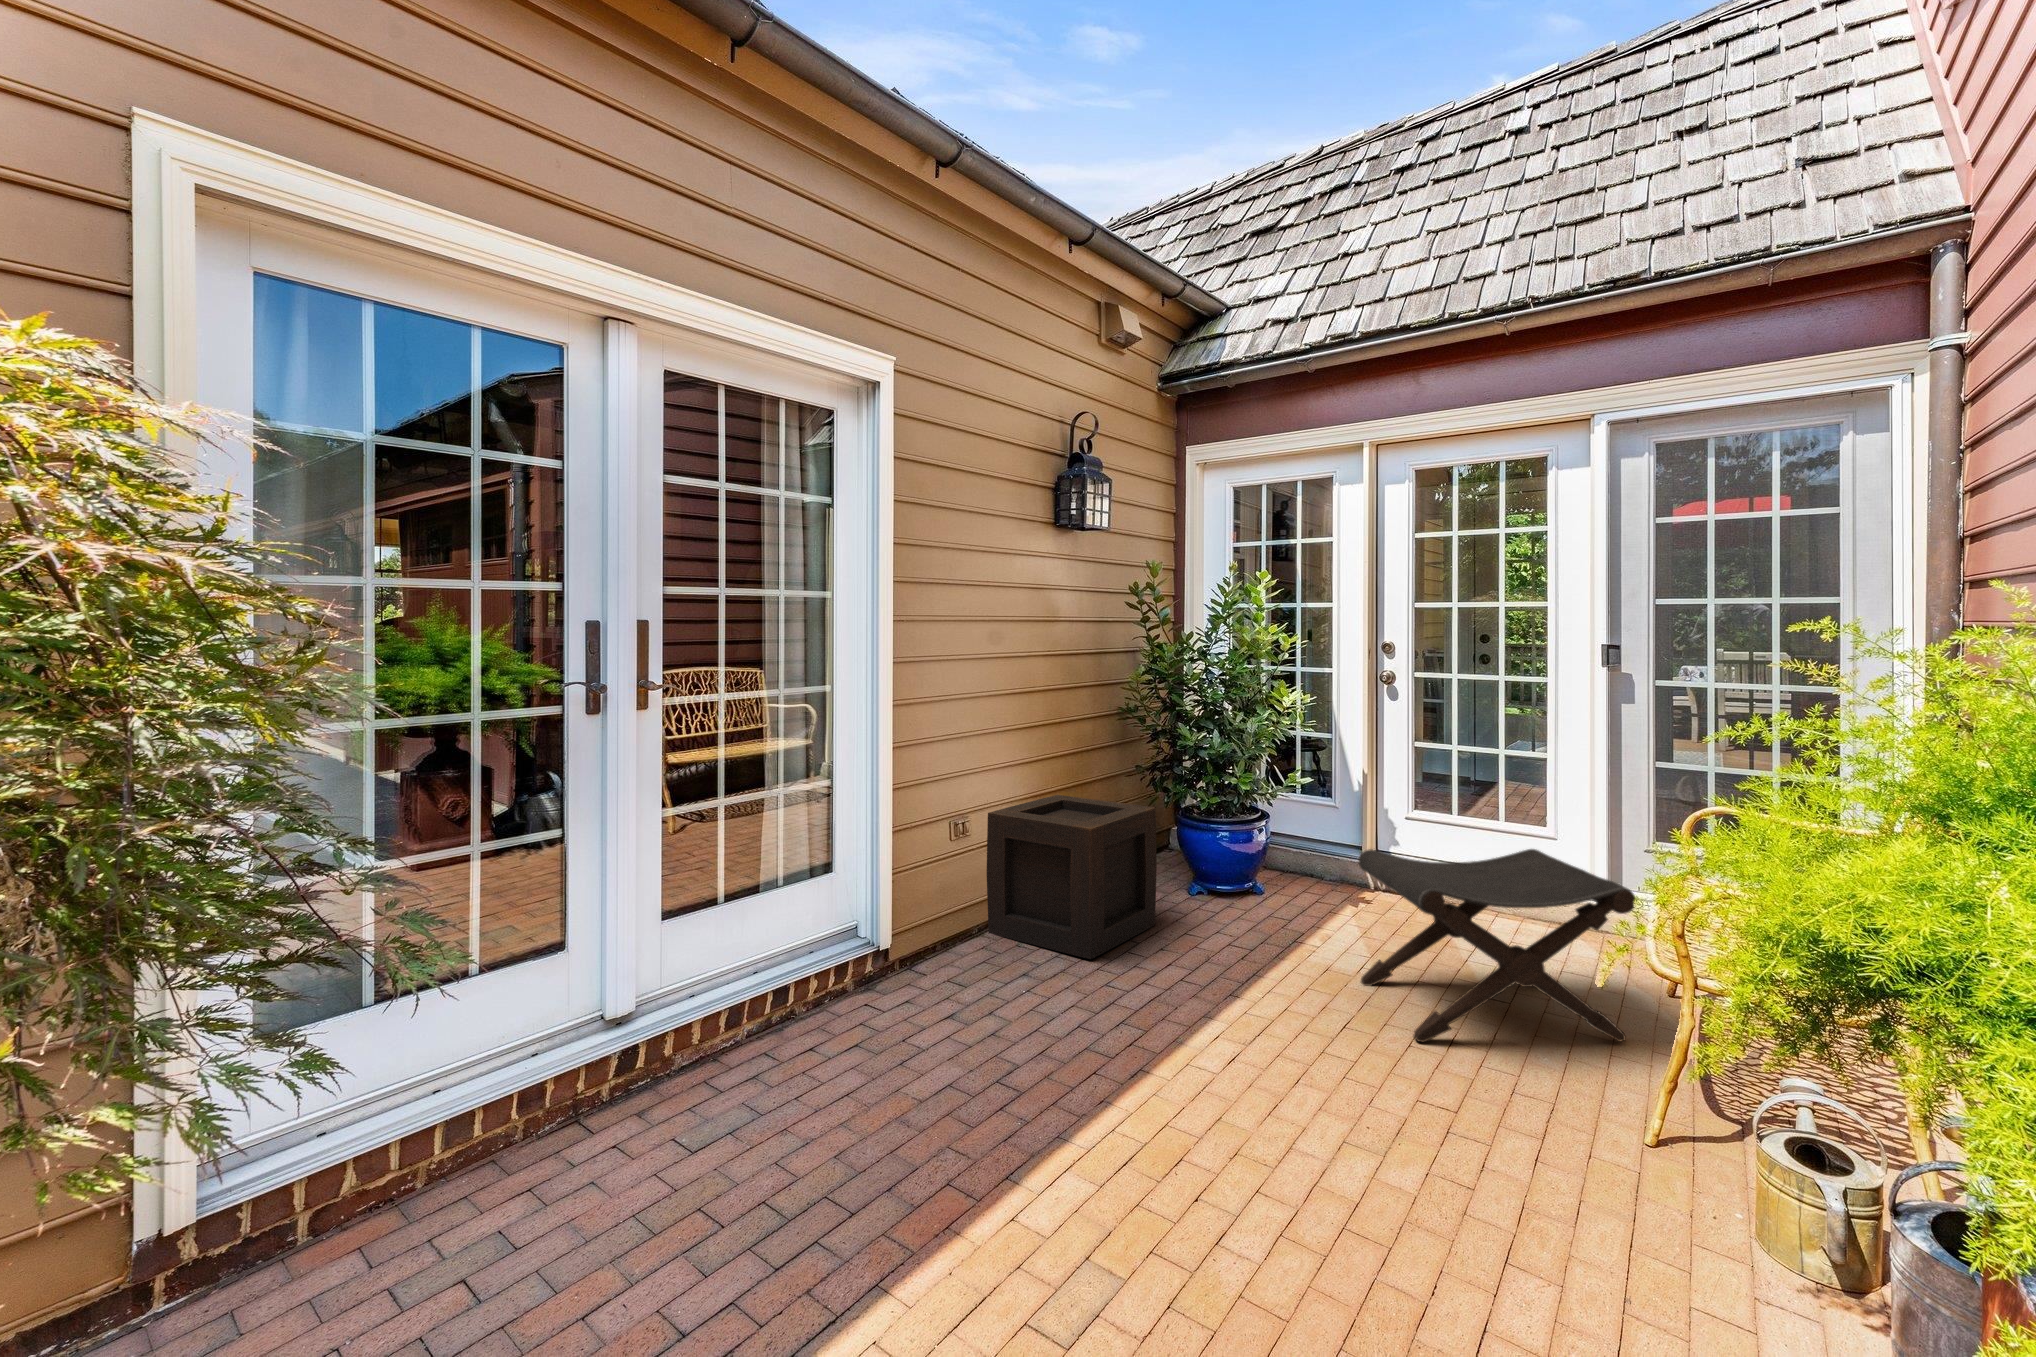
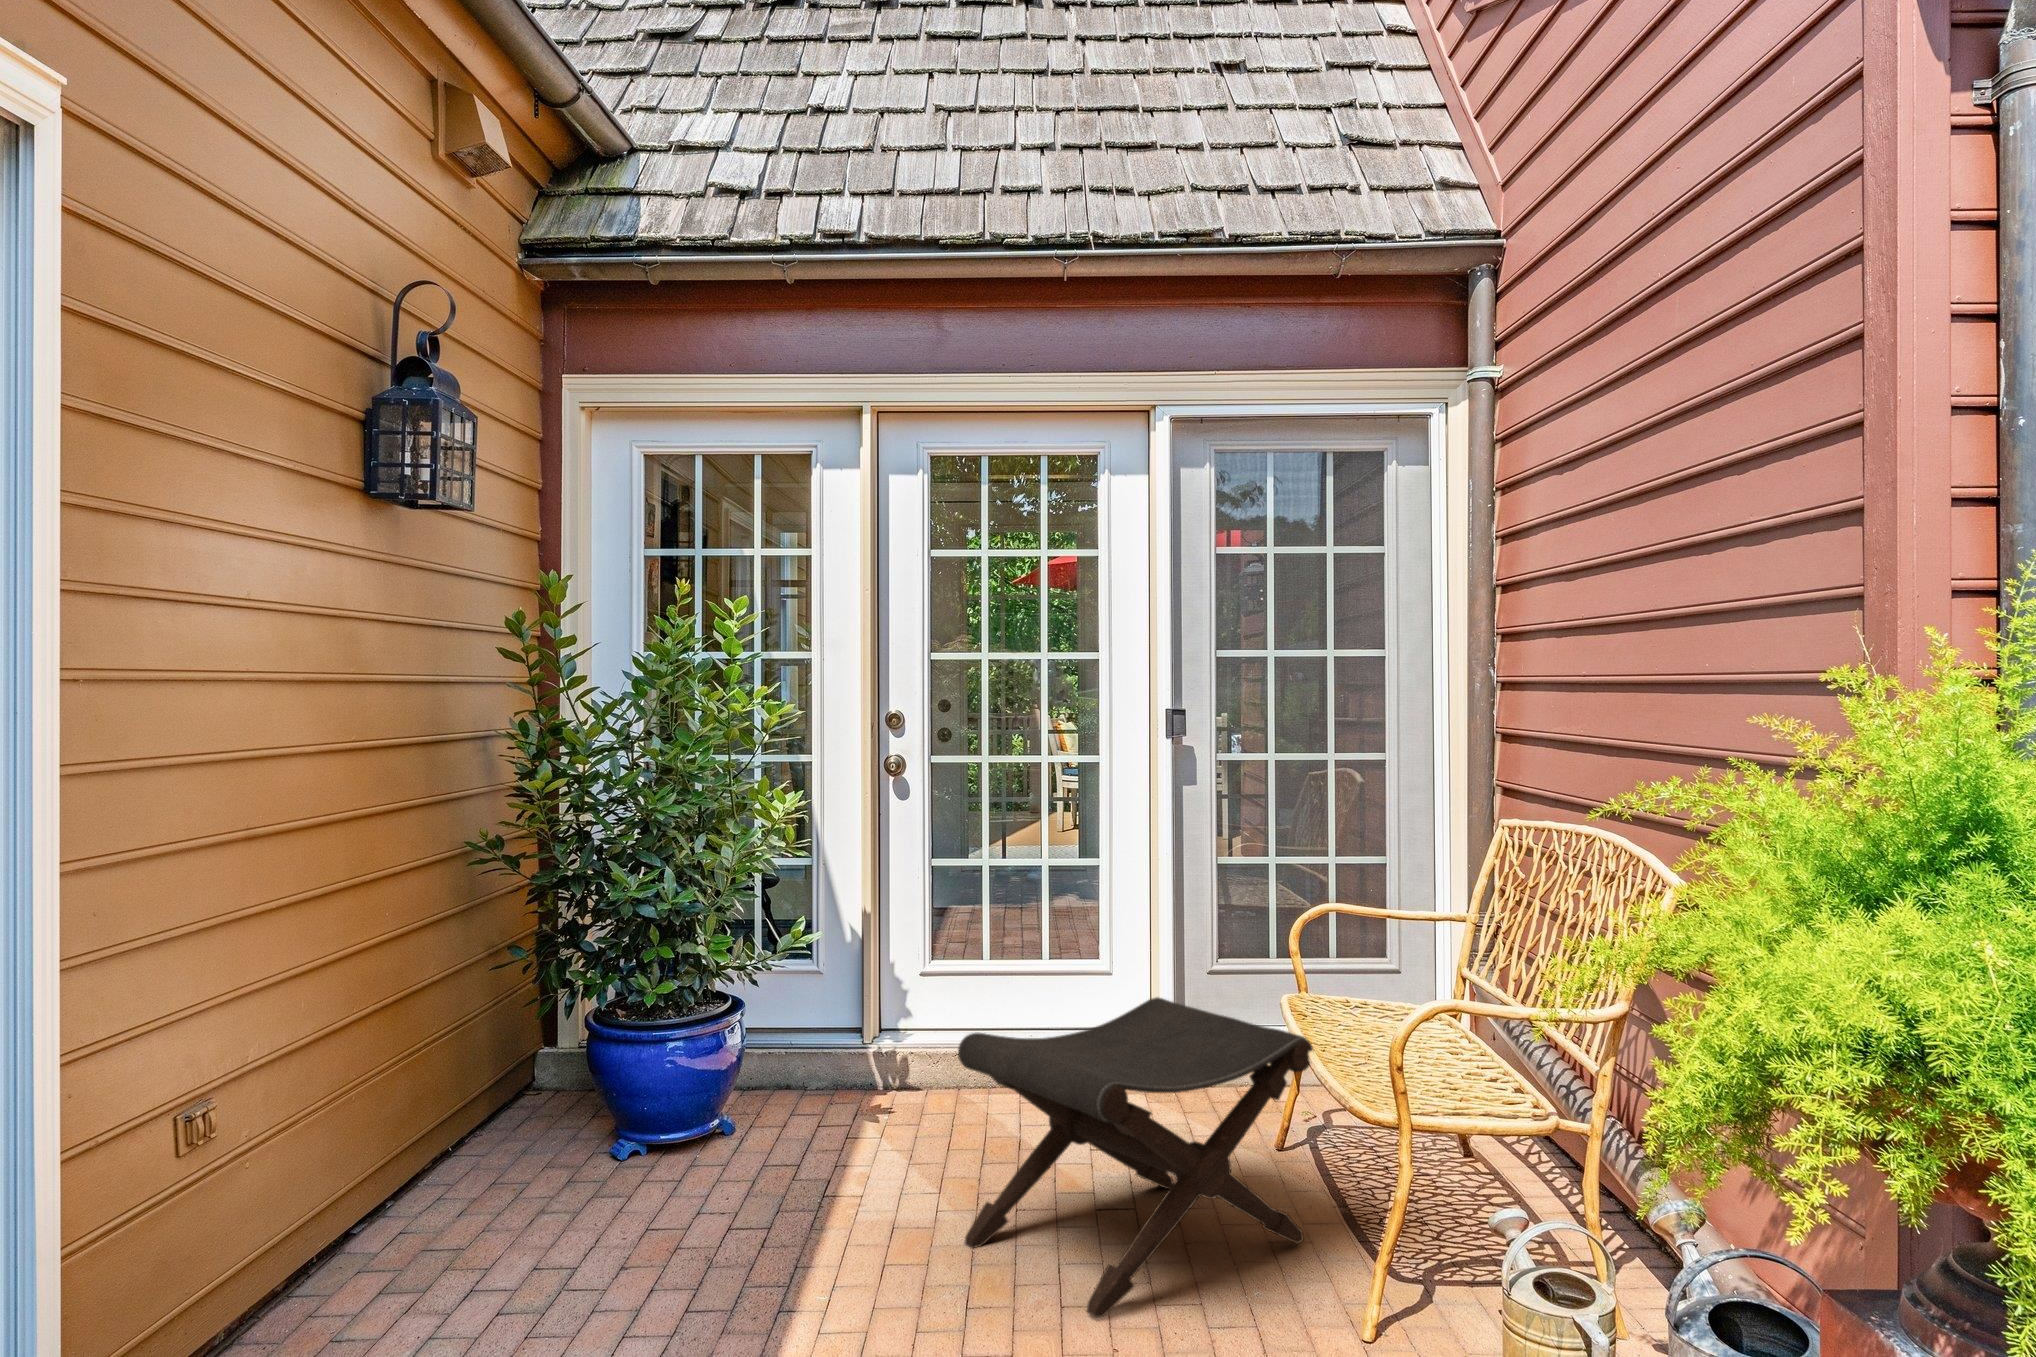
wooden crate: present [987,795,1157,959] -> none [265,1011,598,1325]

